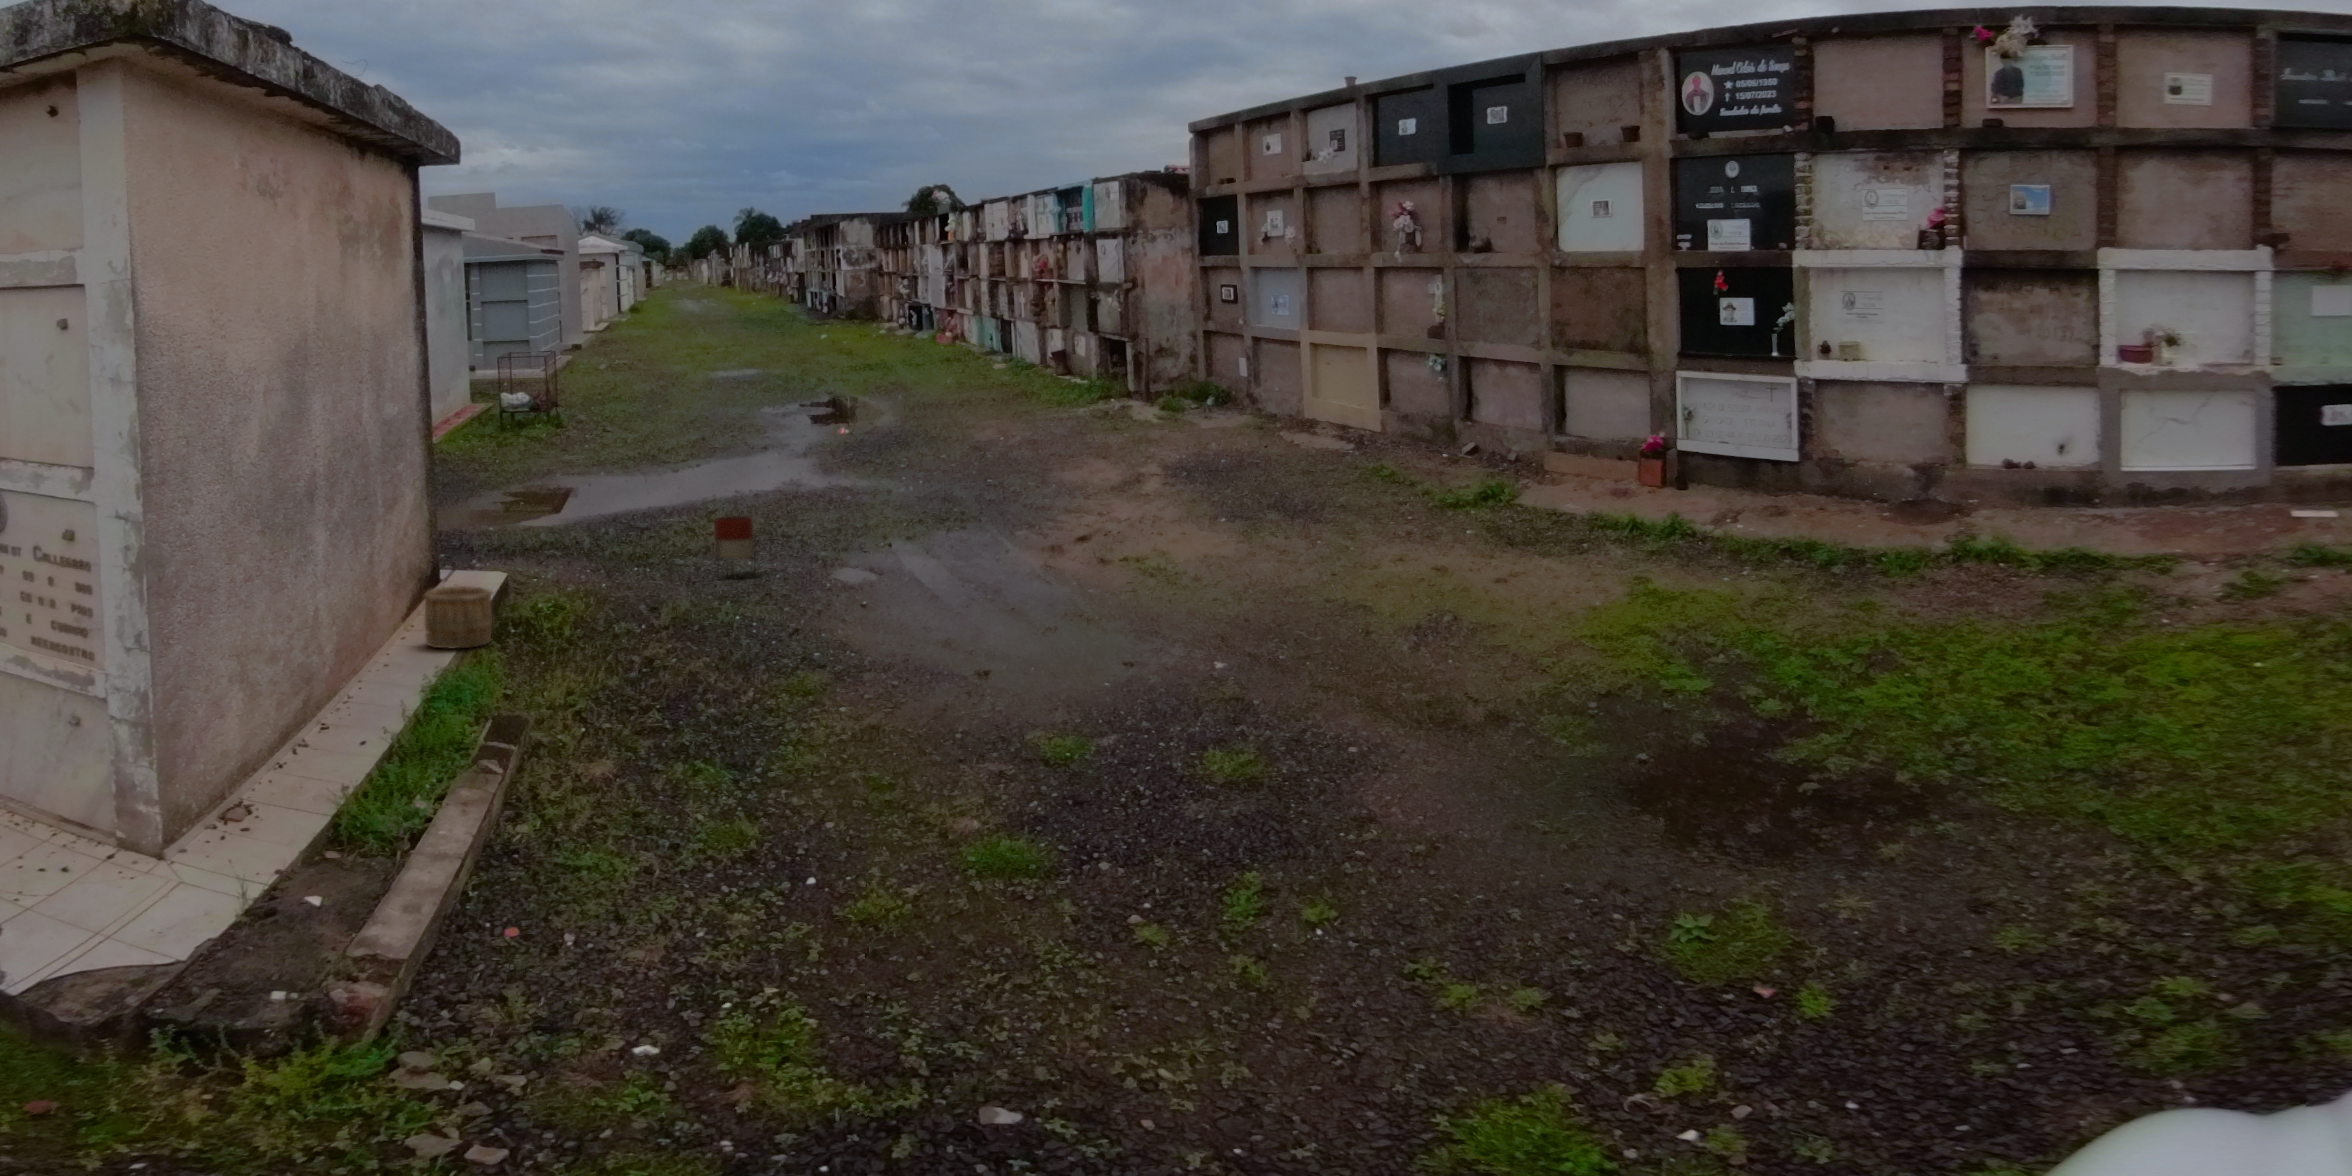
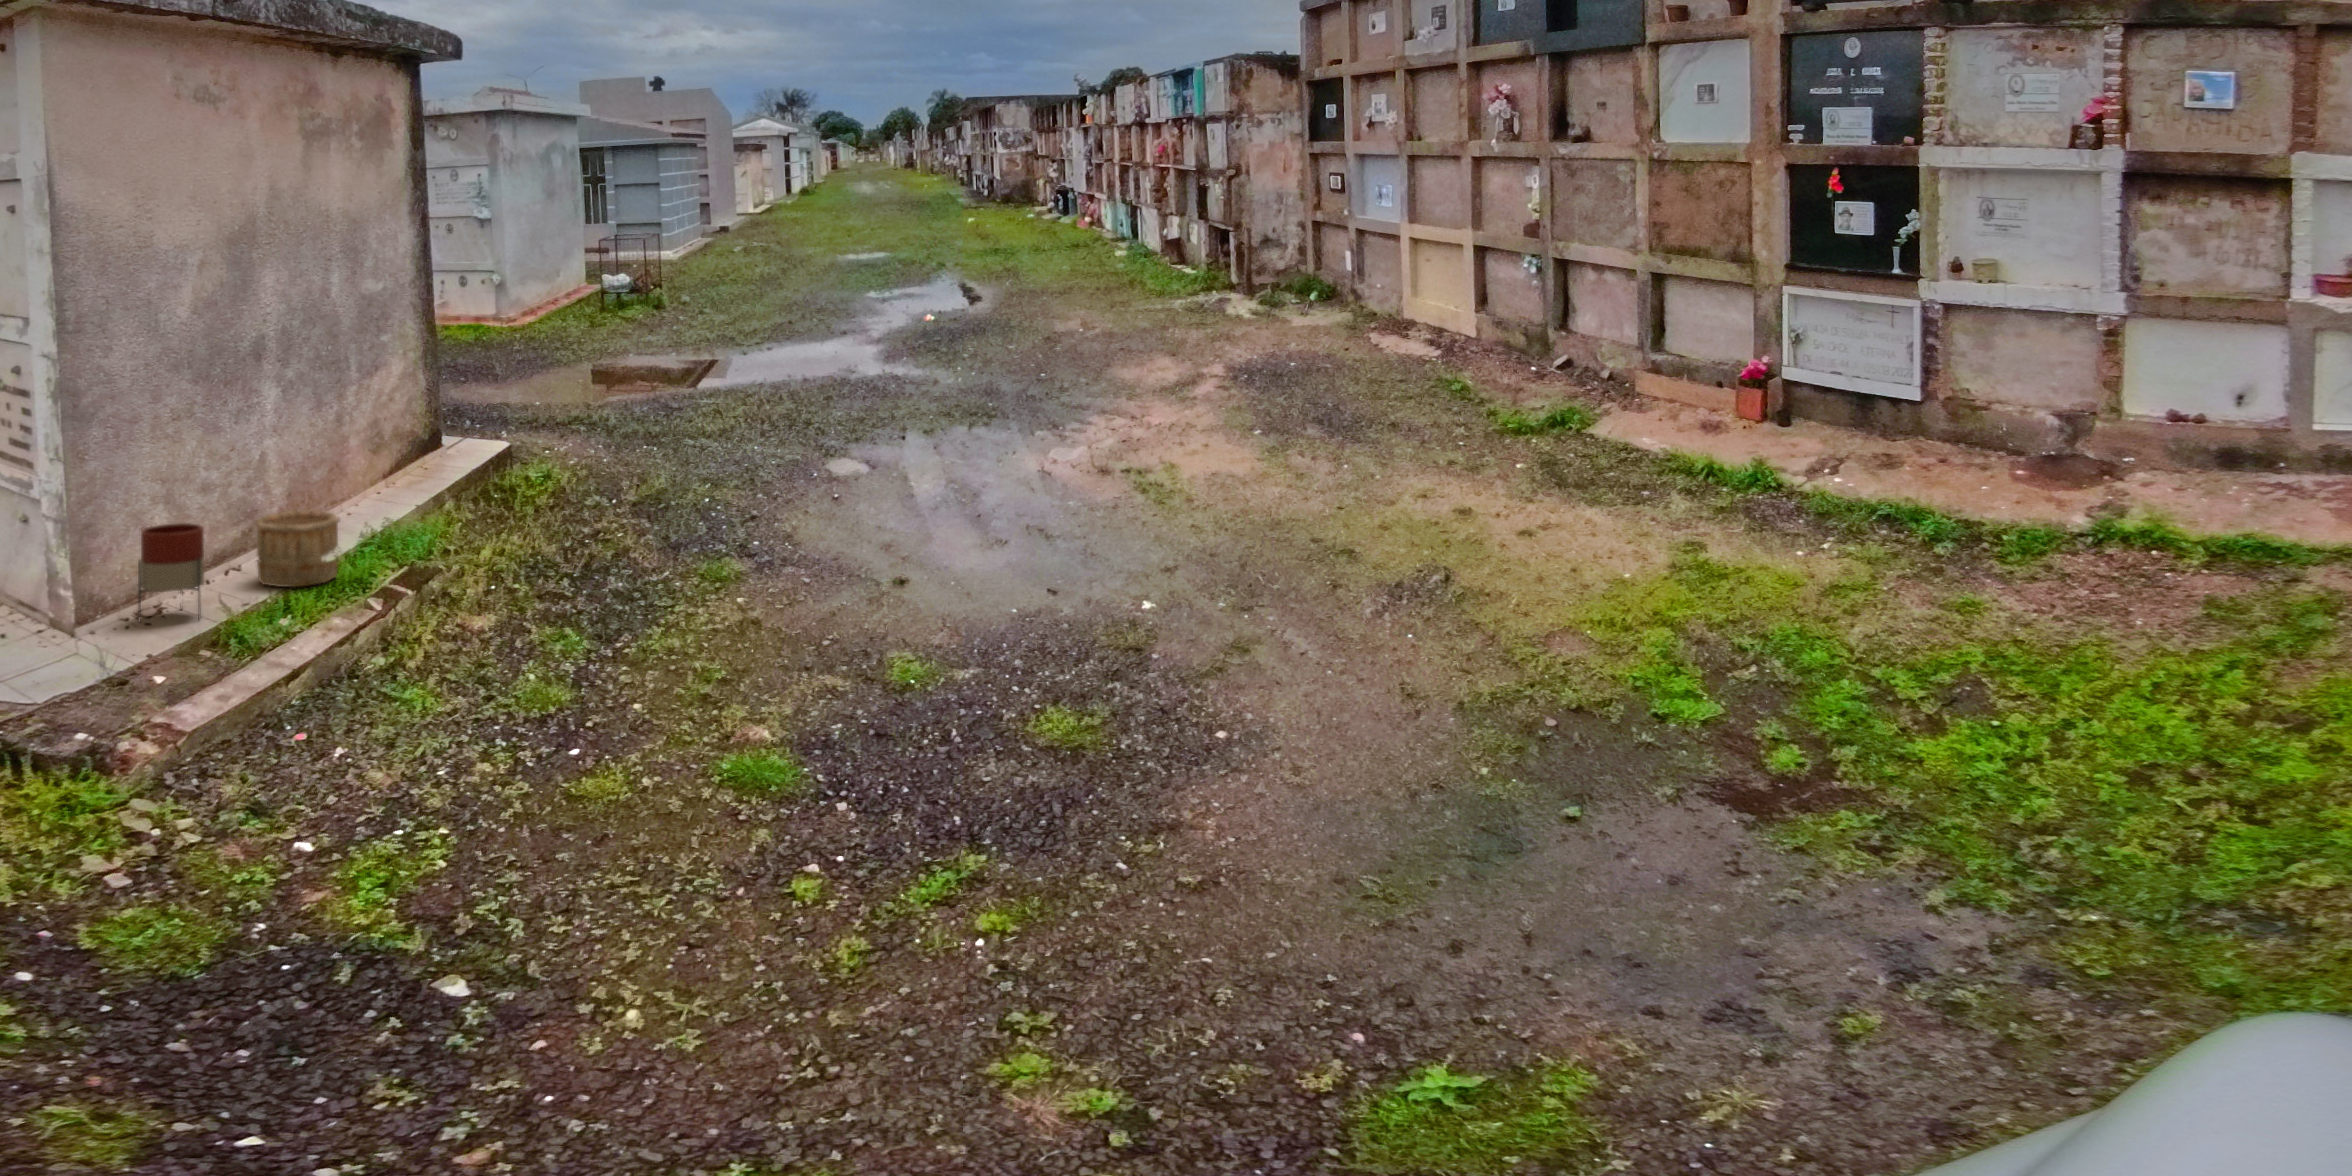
planter: present [714,516,756,576] -> present [138,523,204,619]

